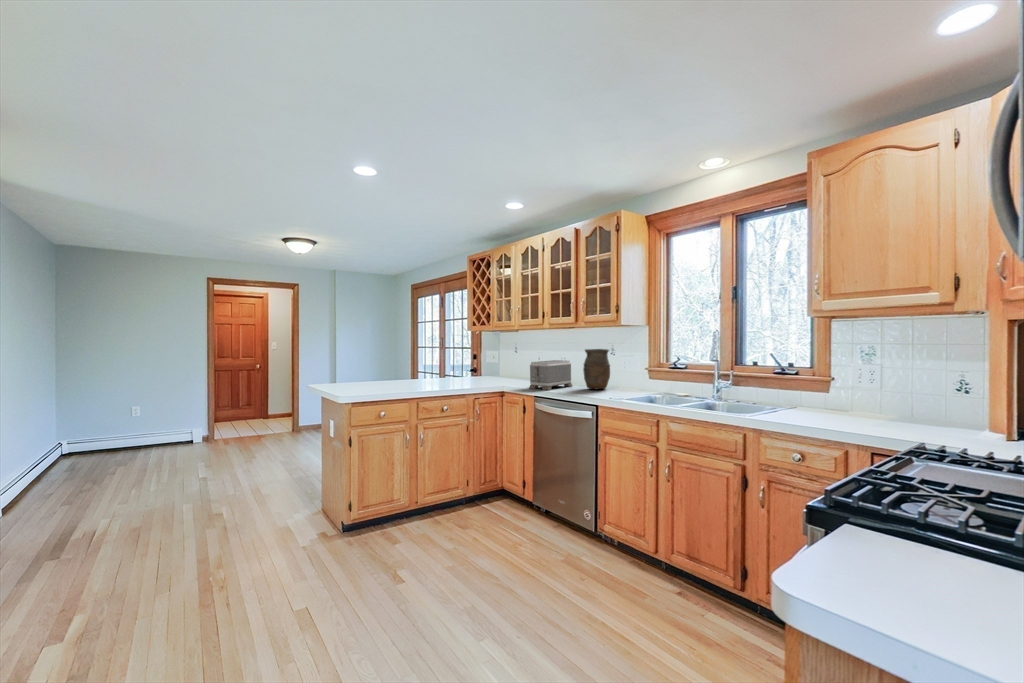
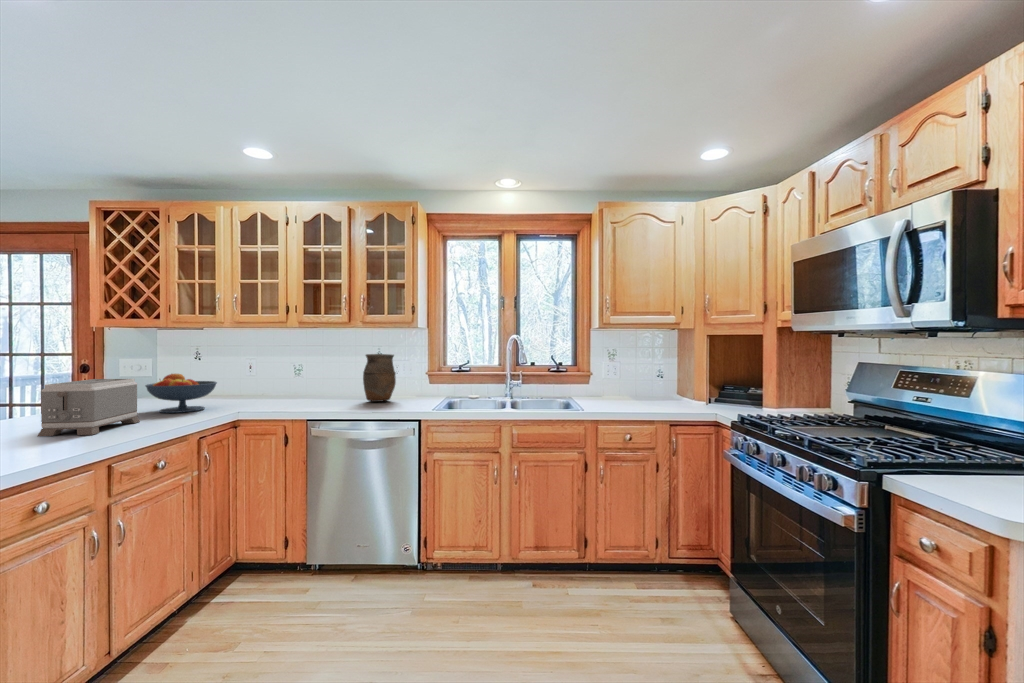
fruit bowl: none [465,360,501,384] -> present [146,374,217,413]
toaster: present [529,360,572,390] -> present [38,379,140,436]

